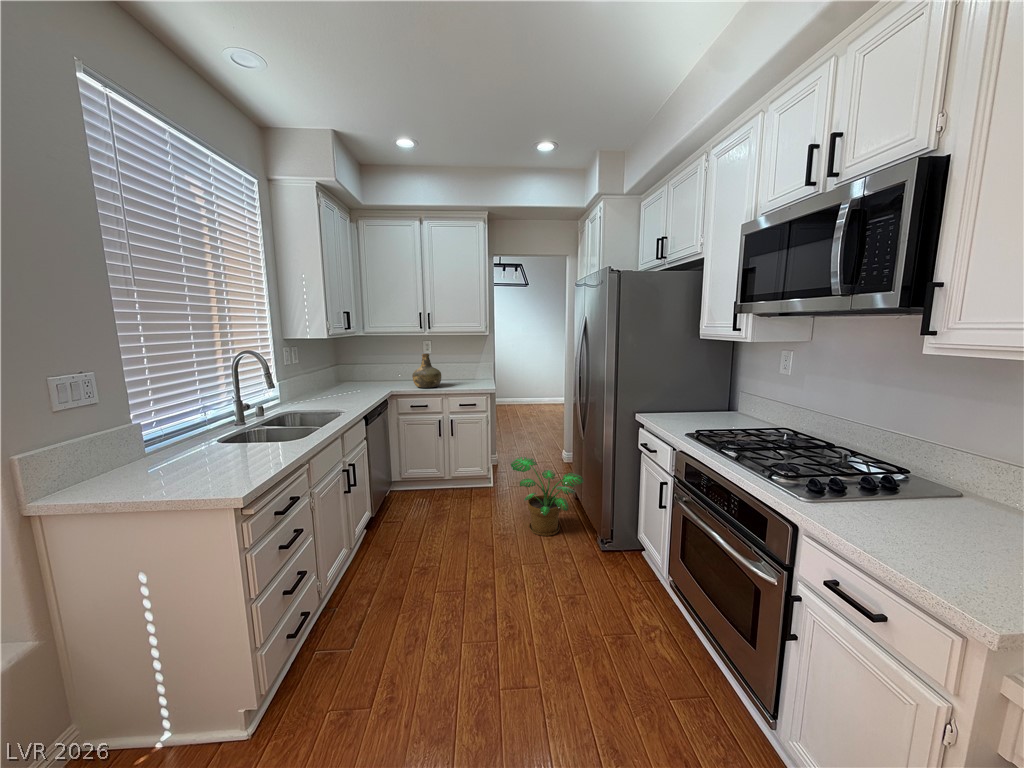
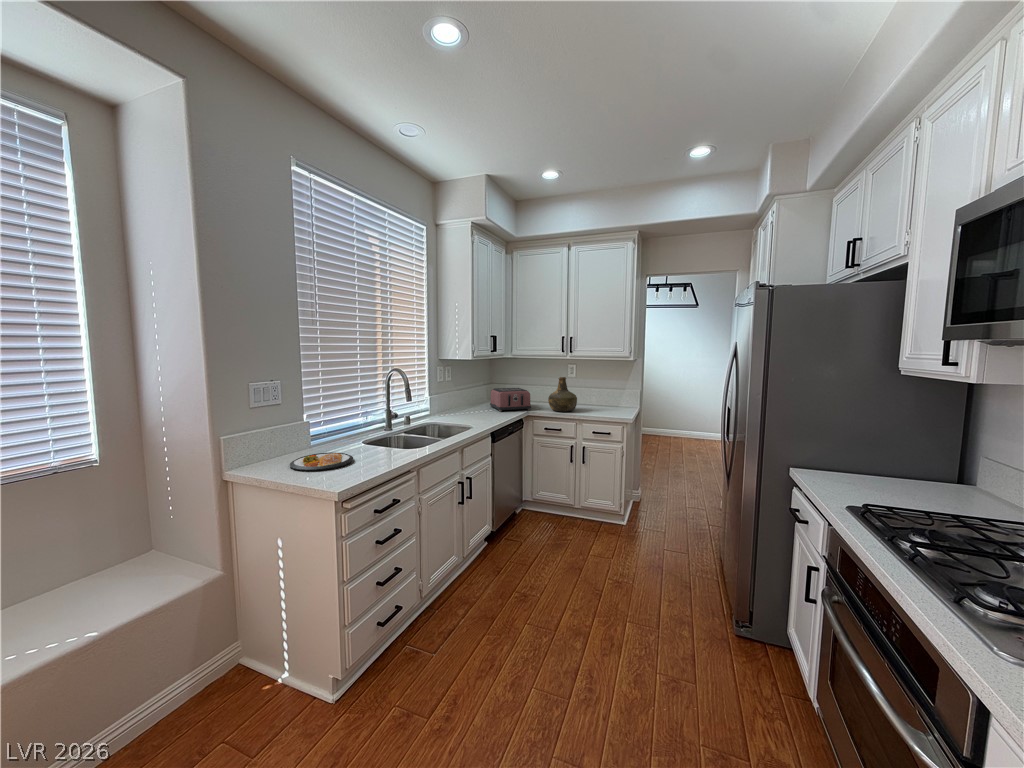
toaster: none [346,367,395,393] -> present [490,388,531,411]
dish: none [133,456,227,484] -> present [290,453,353,471]
potted plant: present [511,457,584,536] -> none [636,498,721,598]

